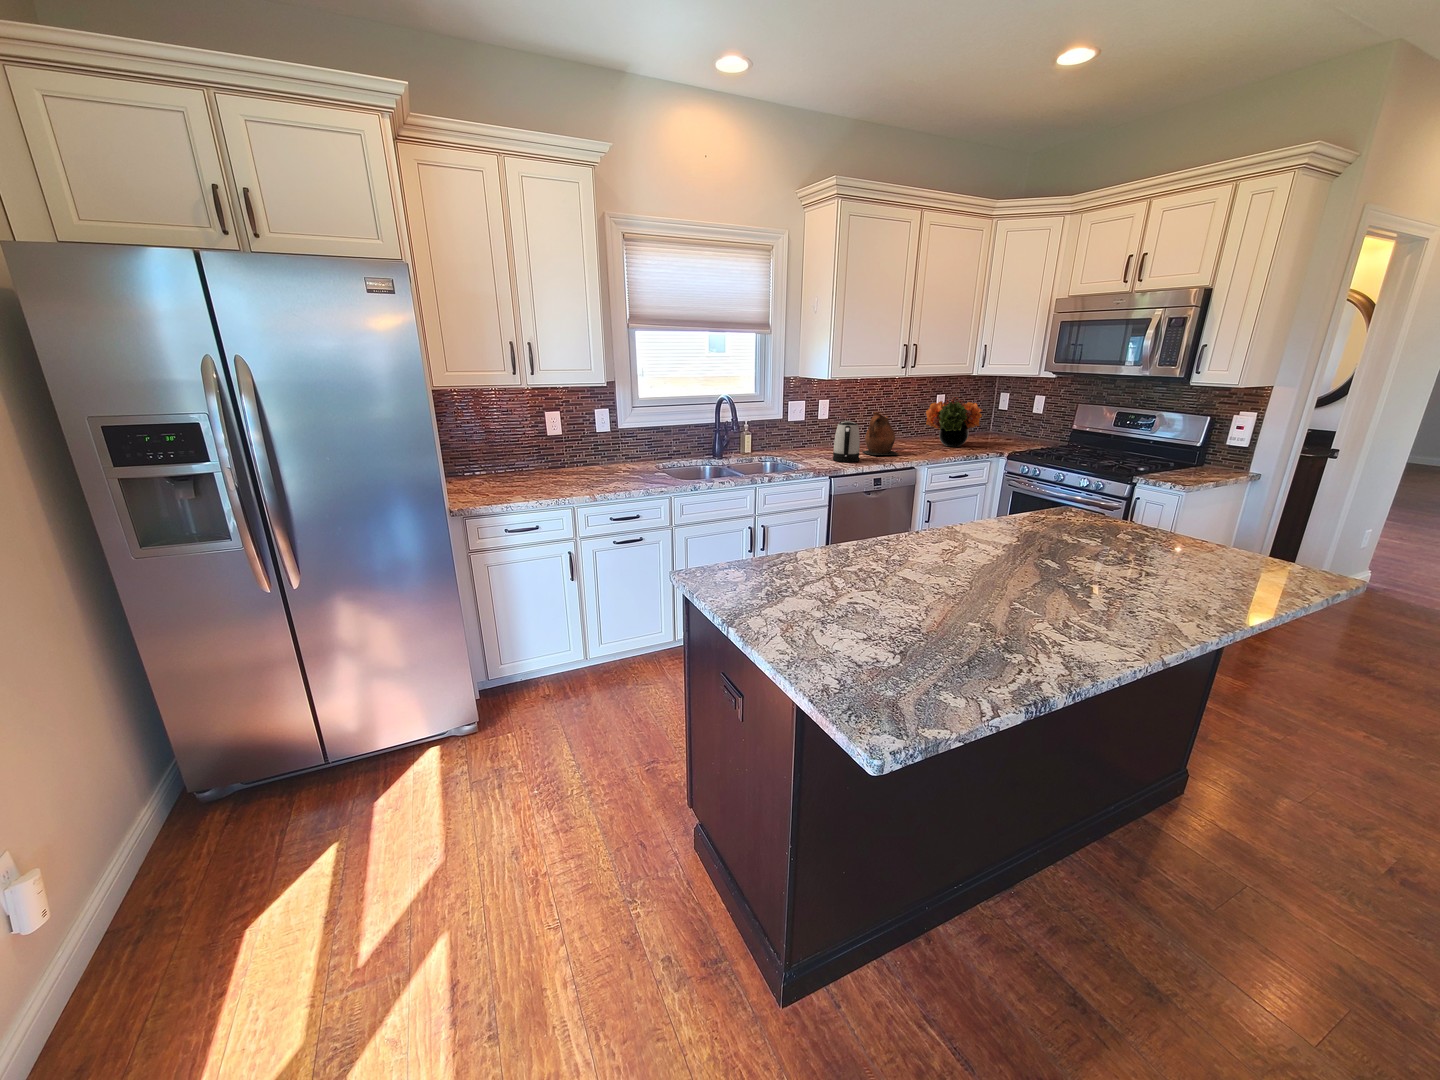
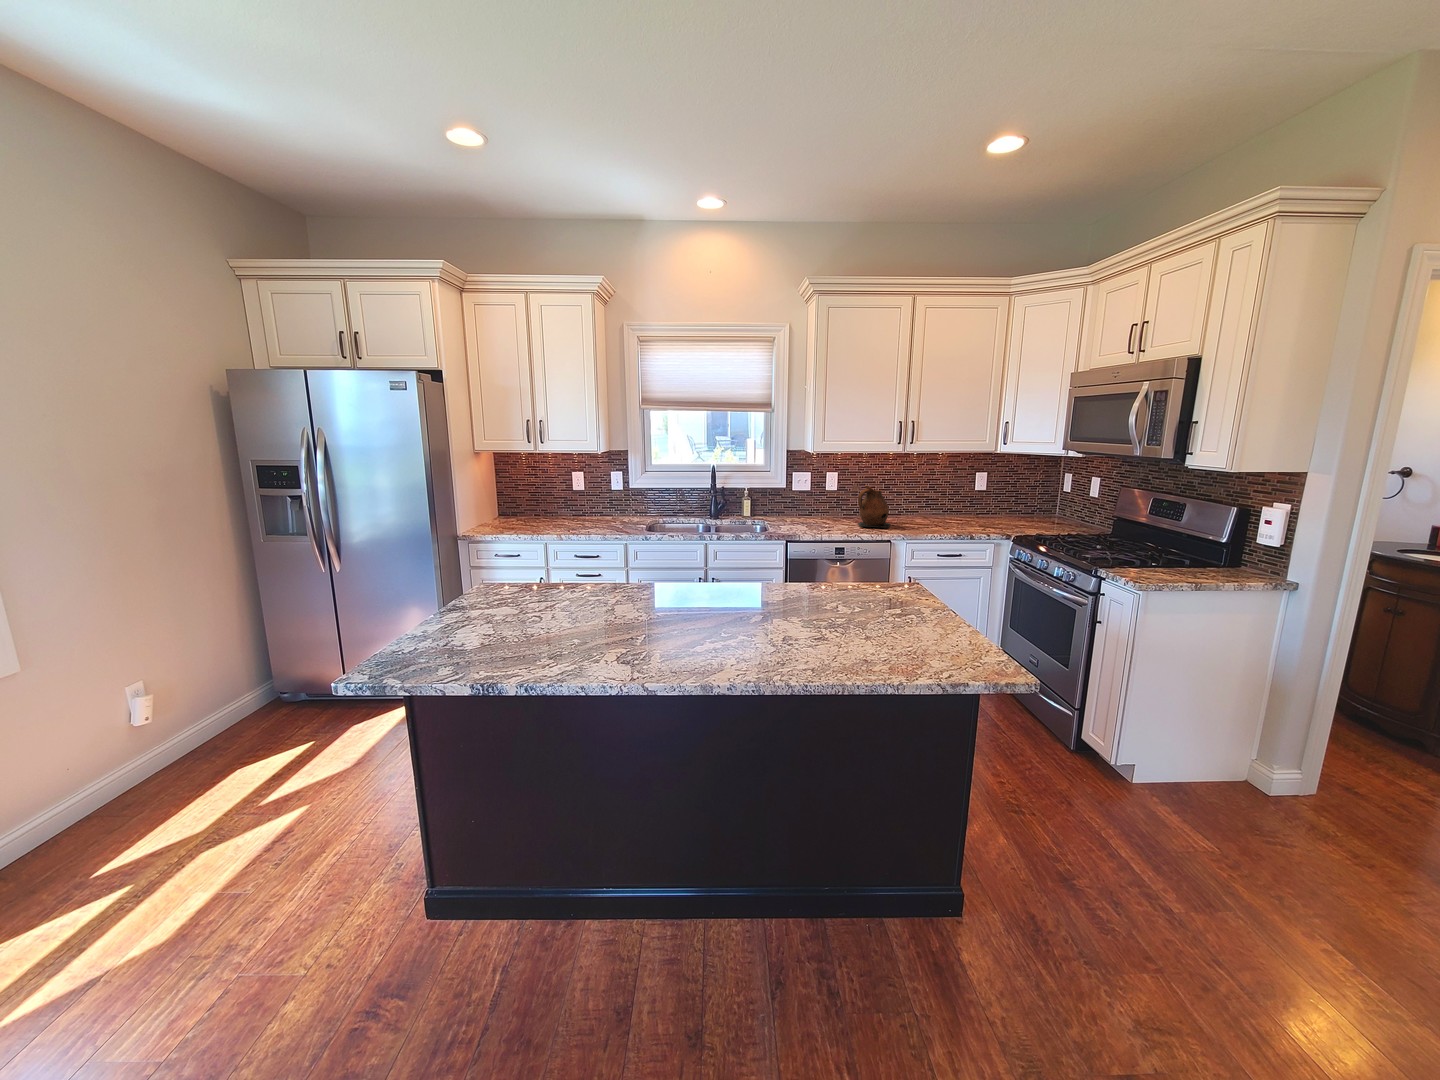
flower arrangement: present [926,397,982,447] -> none [940,474,1002,525]
kettle: present [833,421,860,462] -> none [815,492,840,530]

